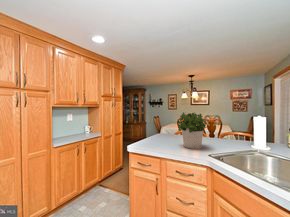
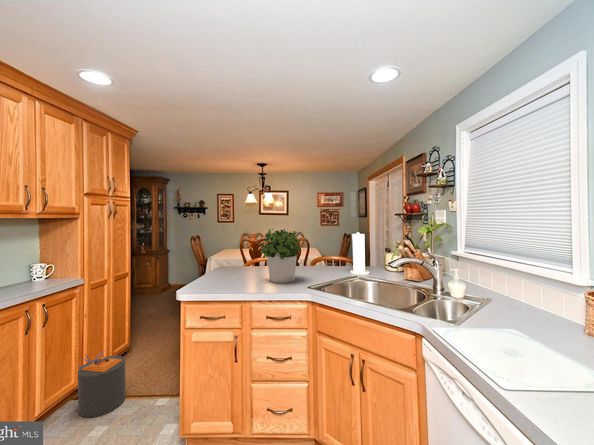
trash can: none [94,168,115,200] -> present [78,352,126,418]

